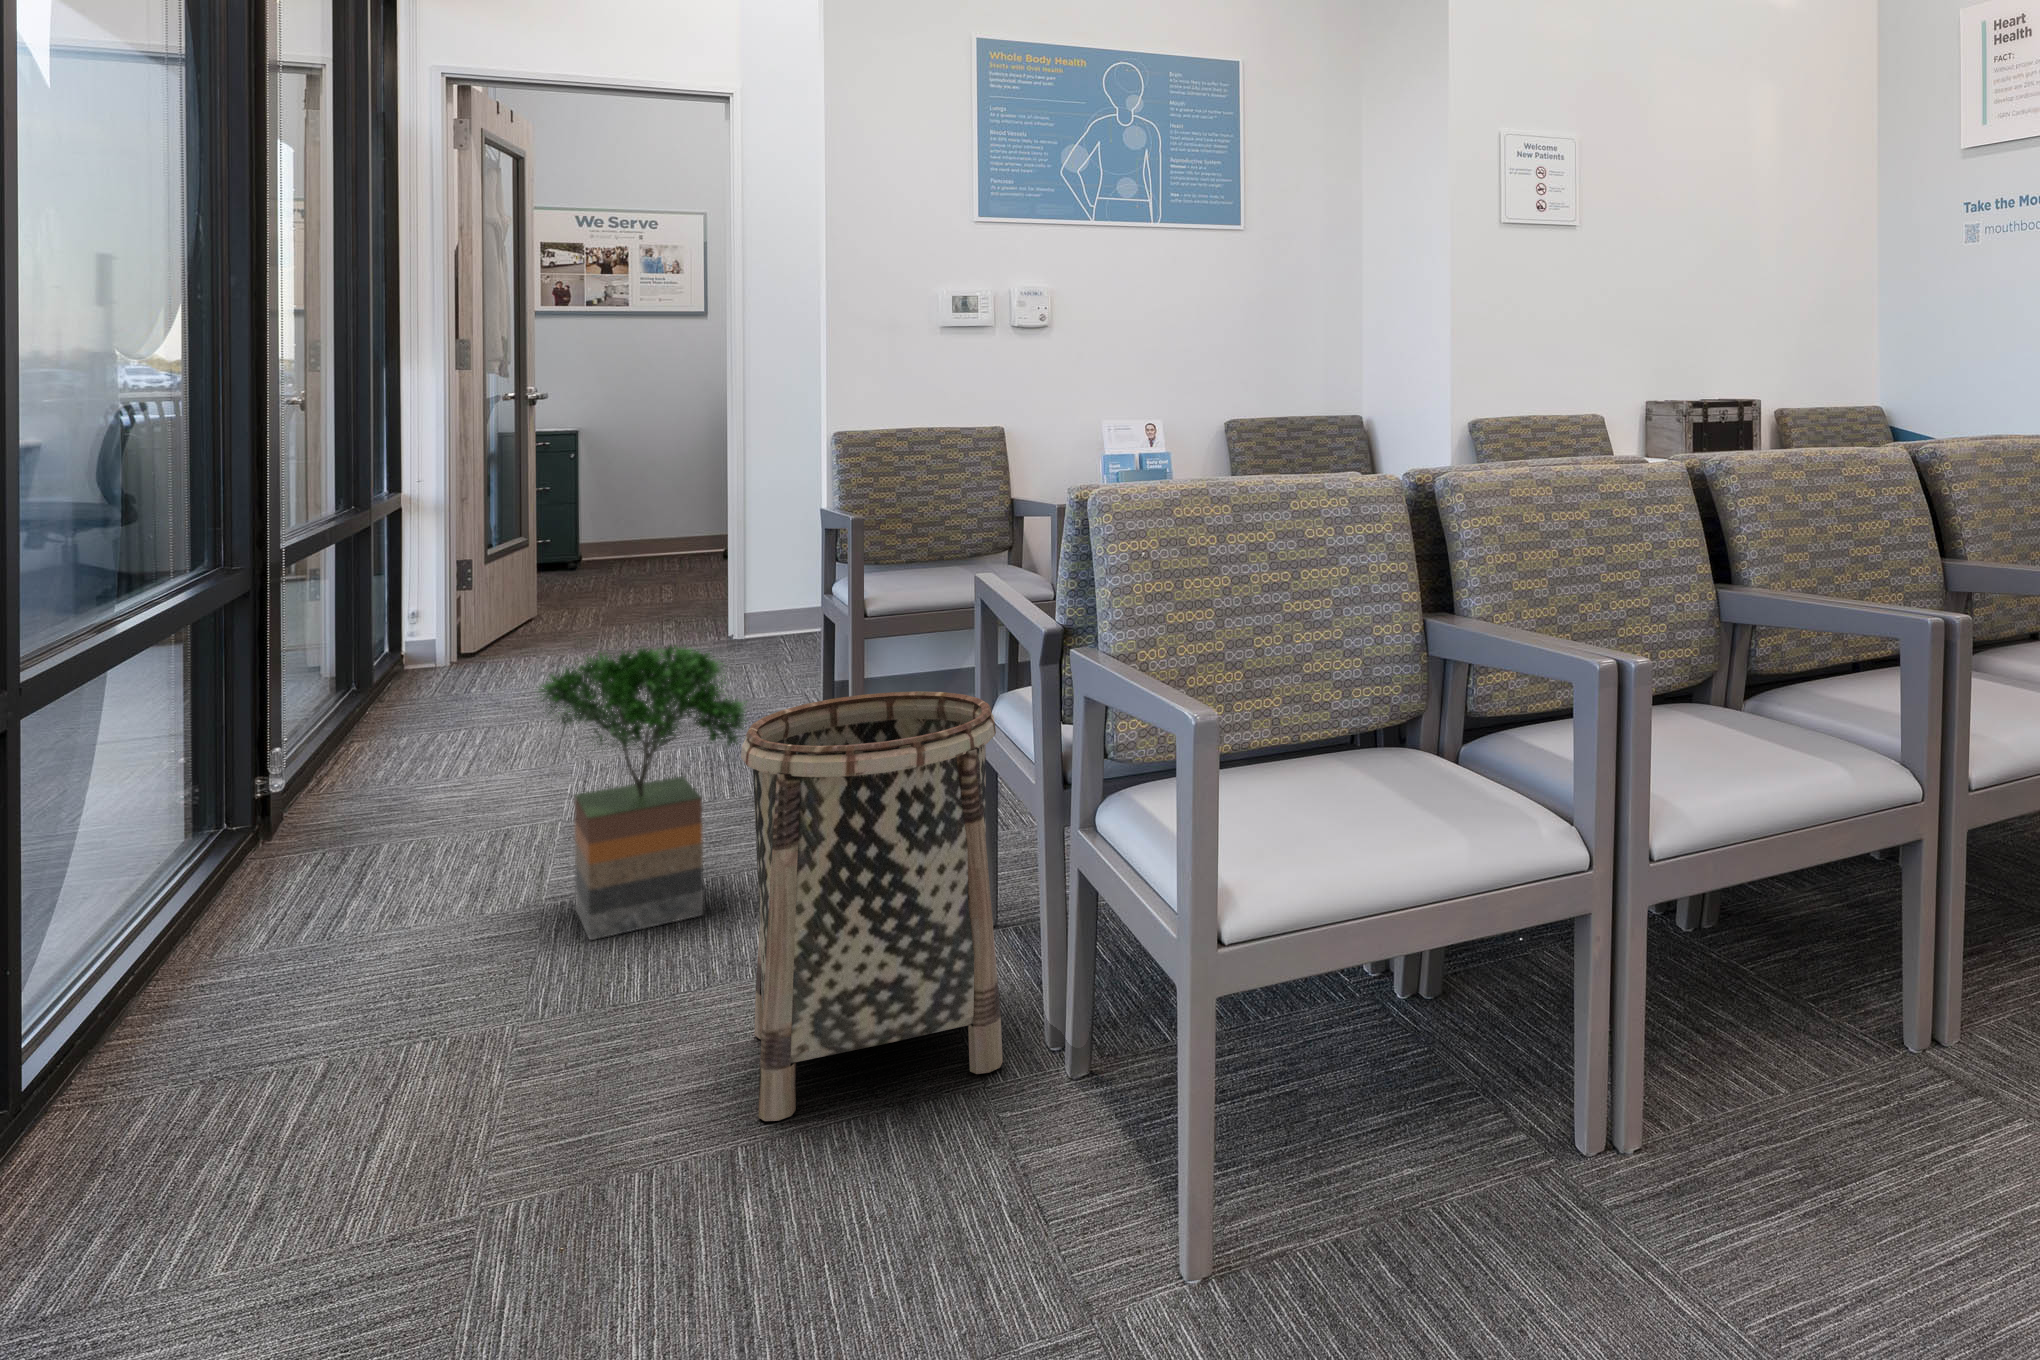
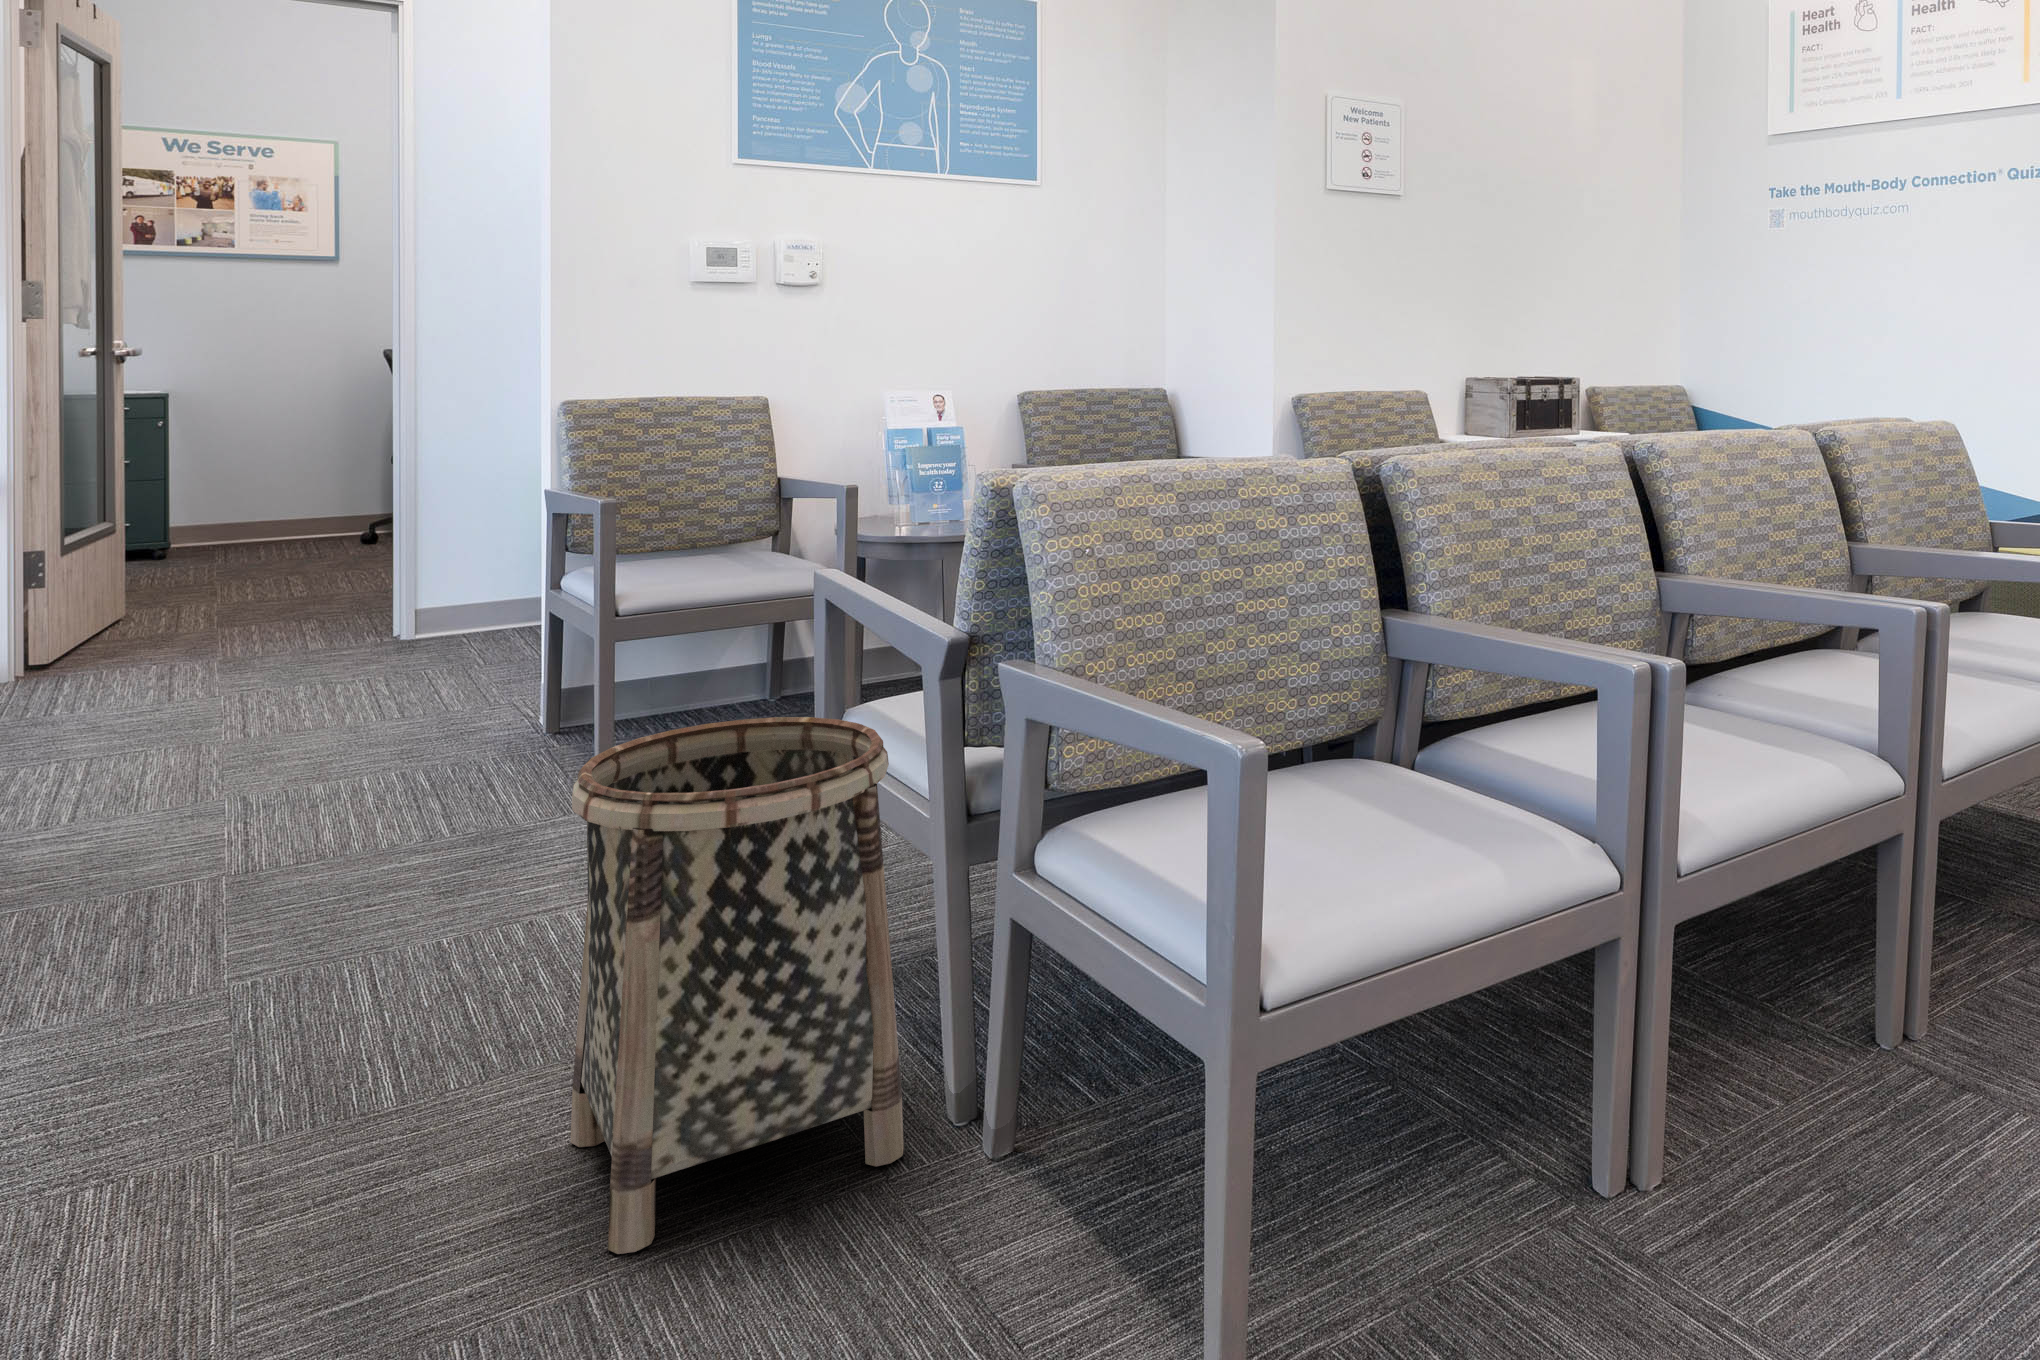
potted tree: present [539,645,747,940] -> none [221,663,519,1037]

